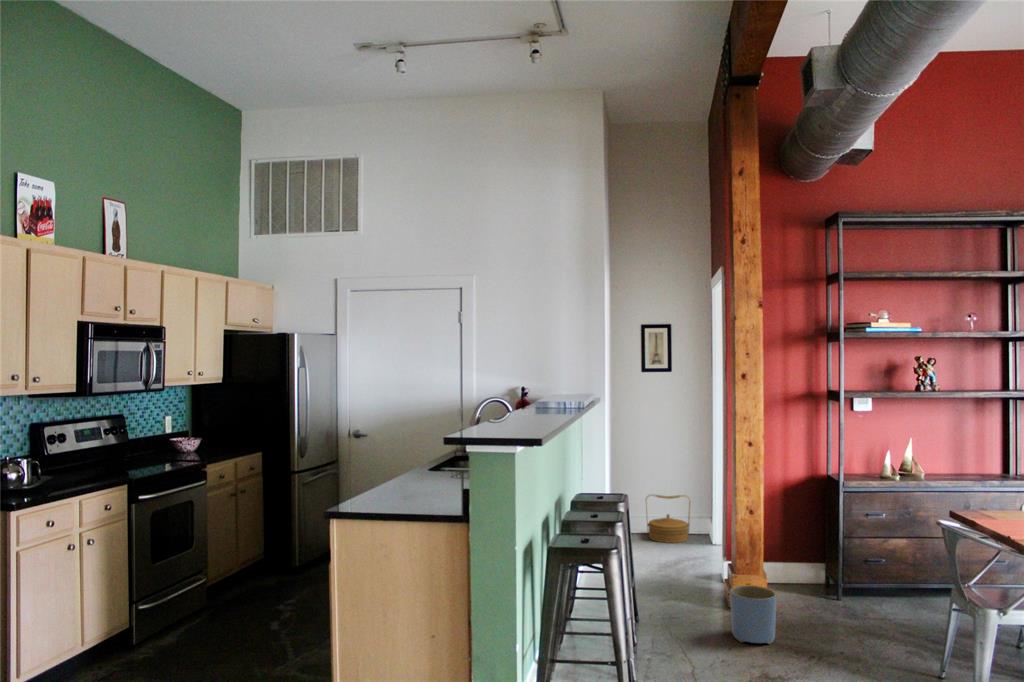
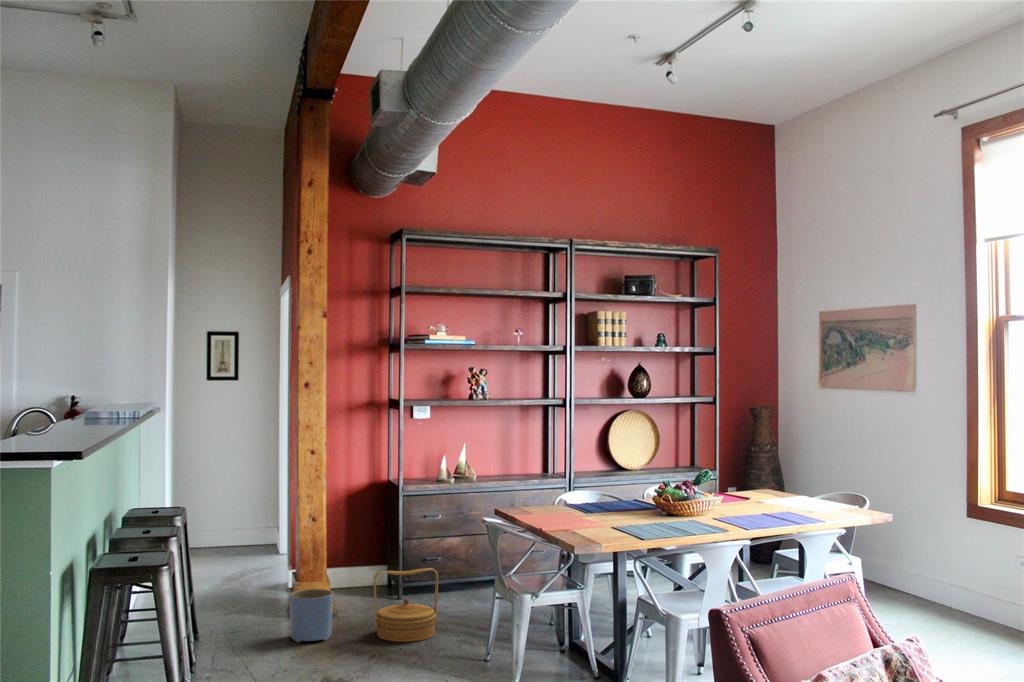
basket: present [646,495,690,543] -> present [374,568,438,642]

